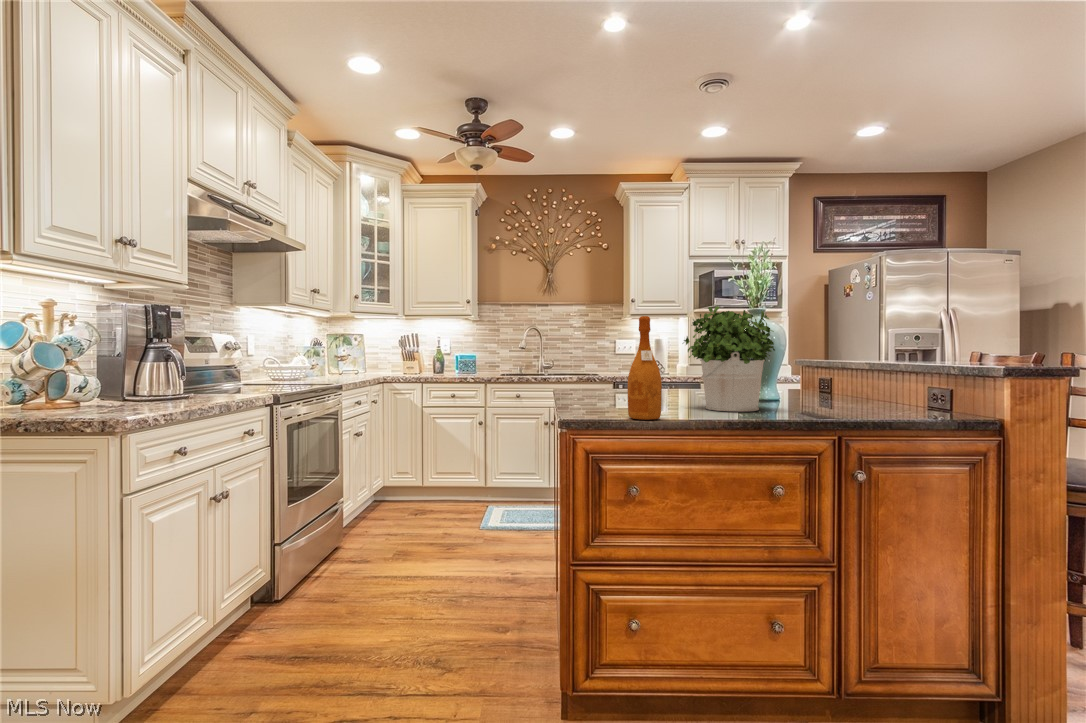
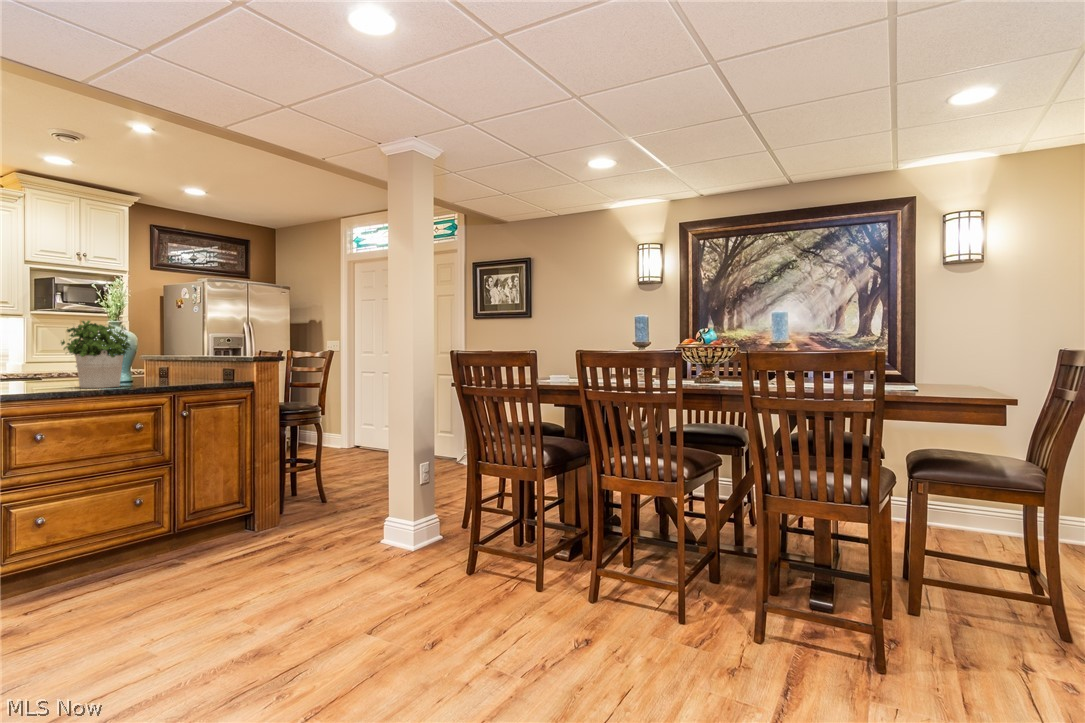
wine bottle: present [628,316,662,420] -> none [26,327,55,393]

